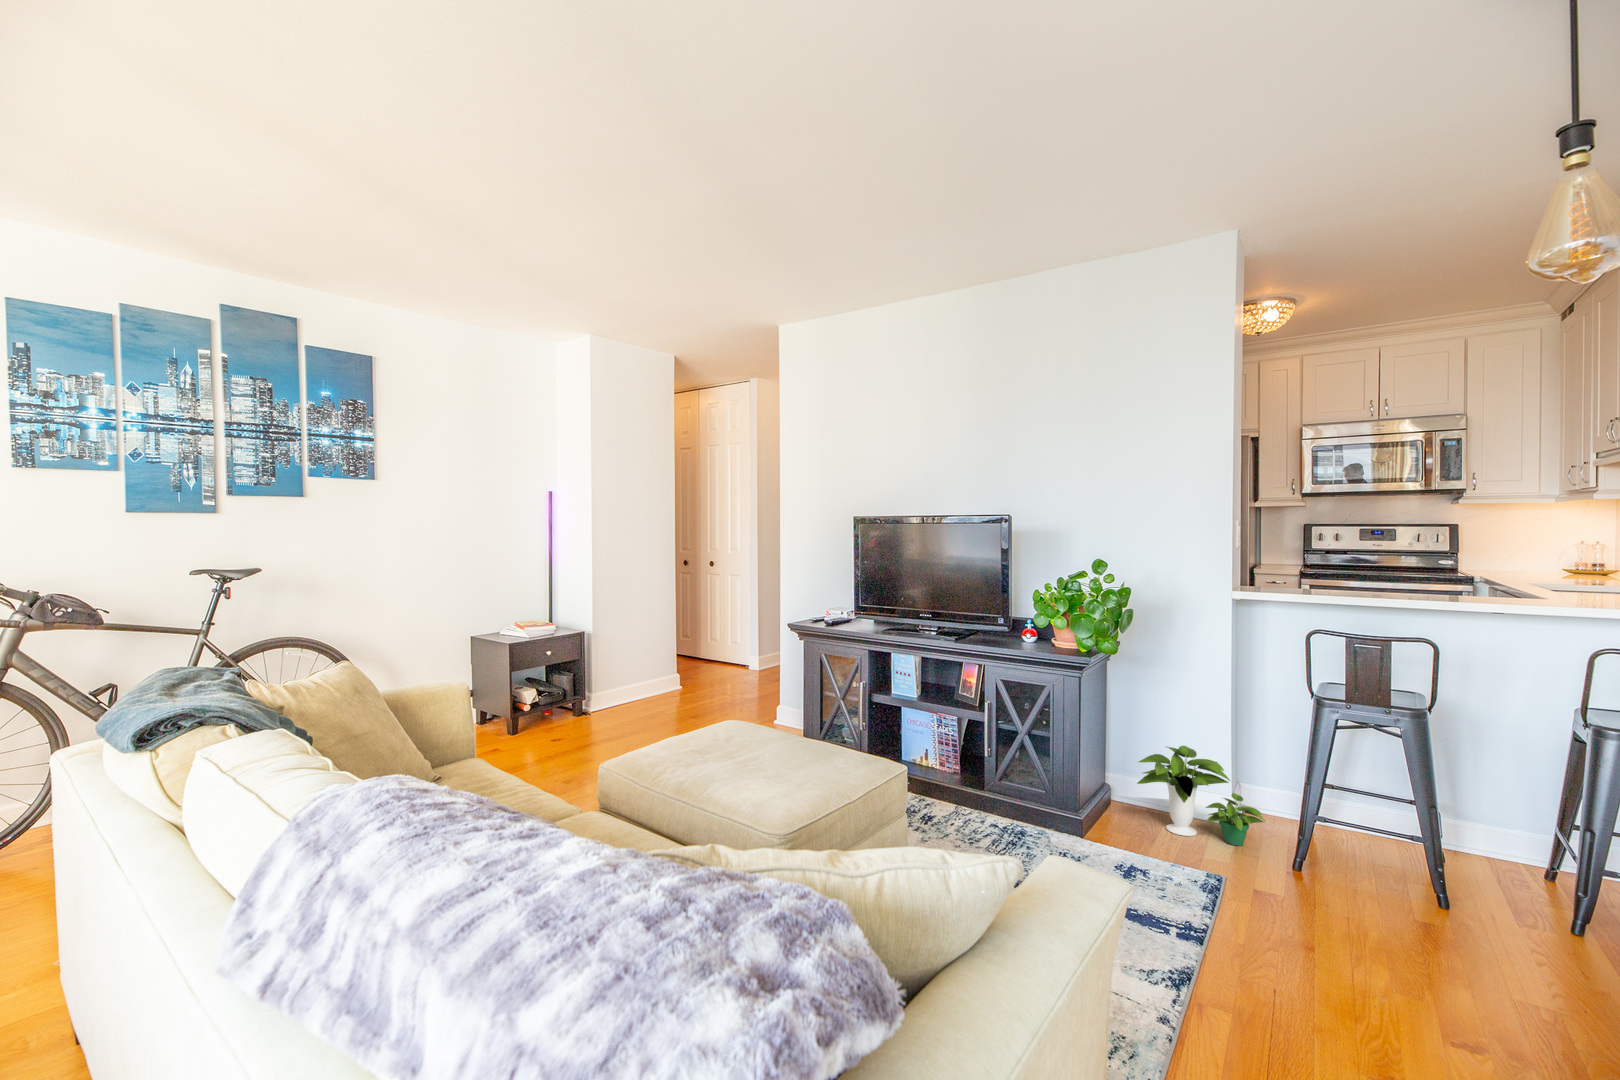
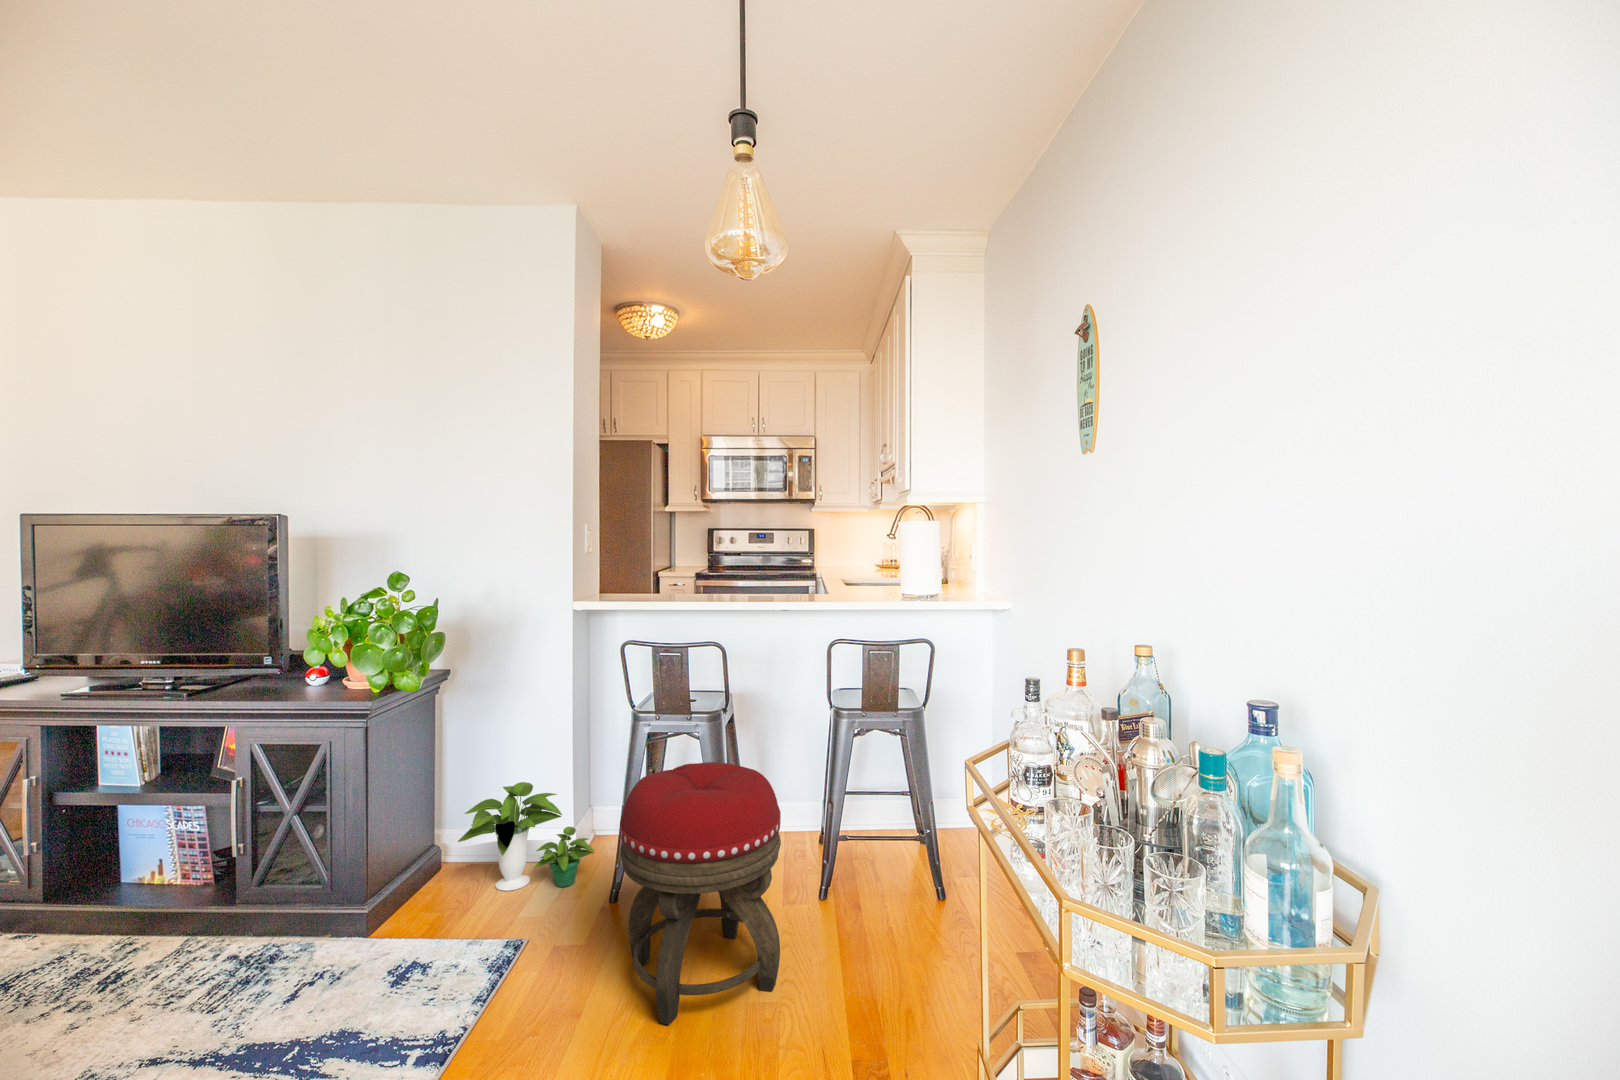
footstool: none [1343,754,1554,1002] -> present [620,762,781,1025]

